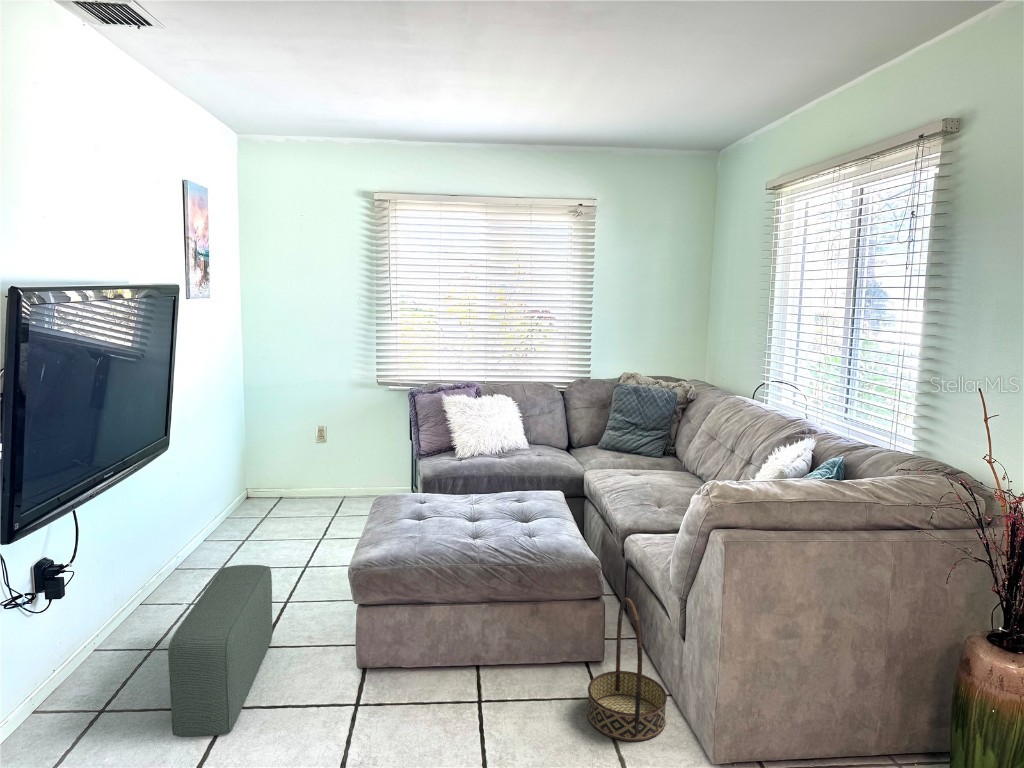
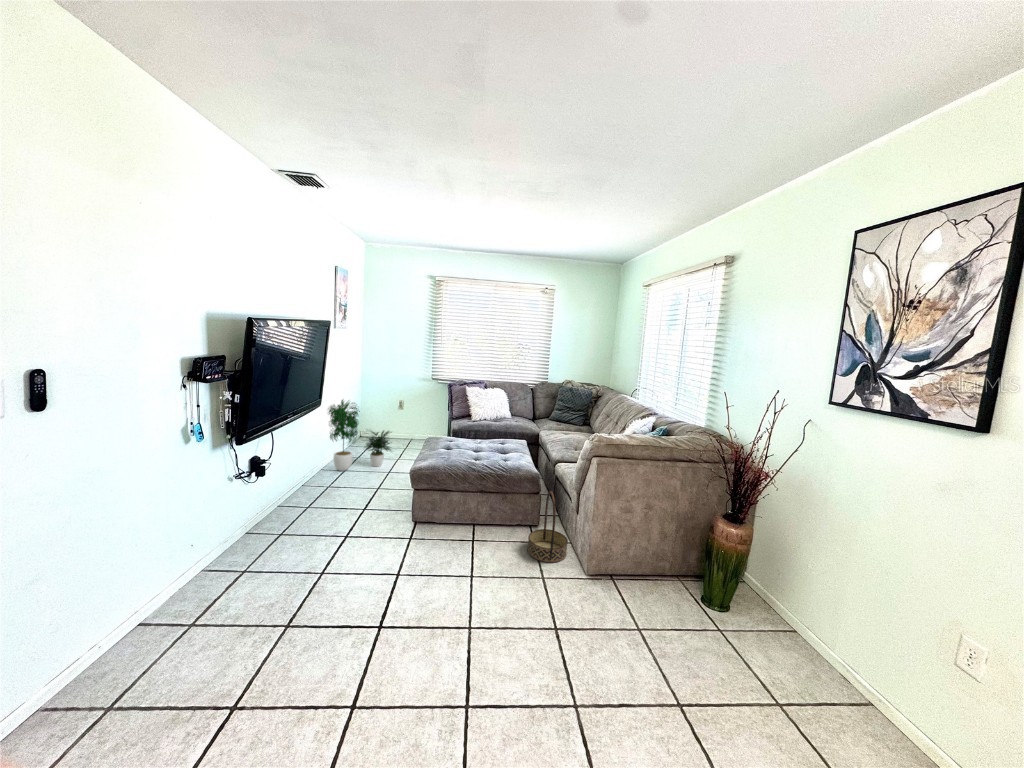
potted plant: none [182,430,313,568] -> present [328,400,391,471]
pouf: present [168,565,273,737] -> none [317,467,371,549]

